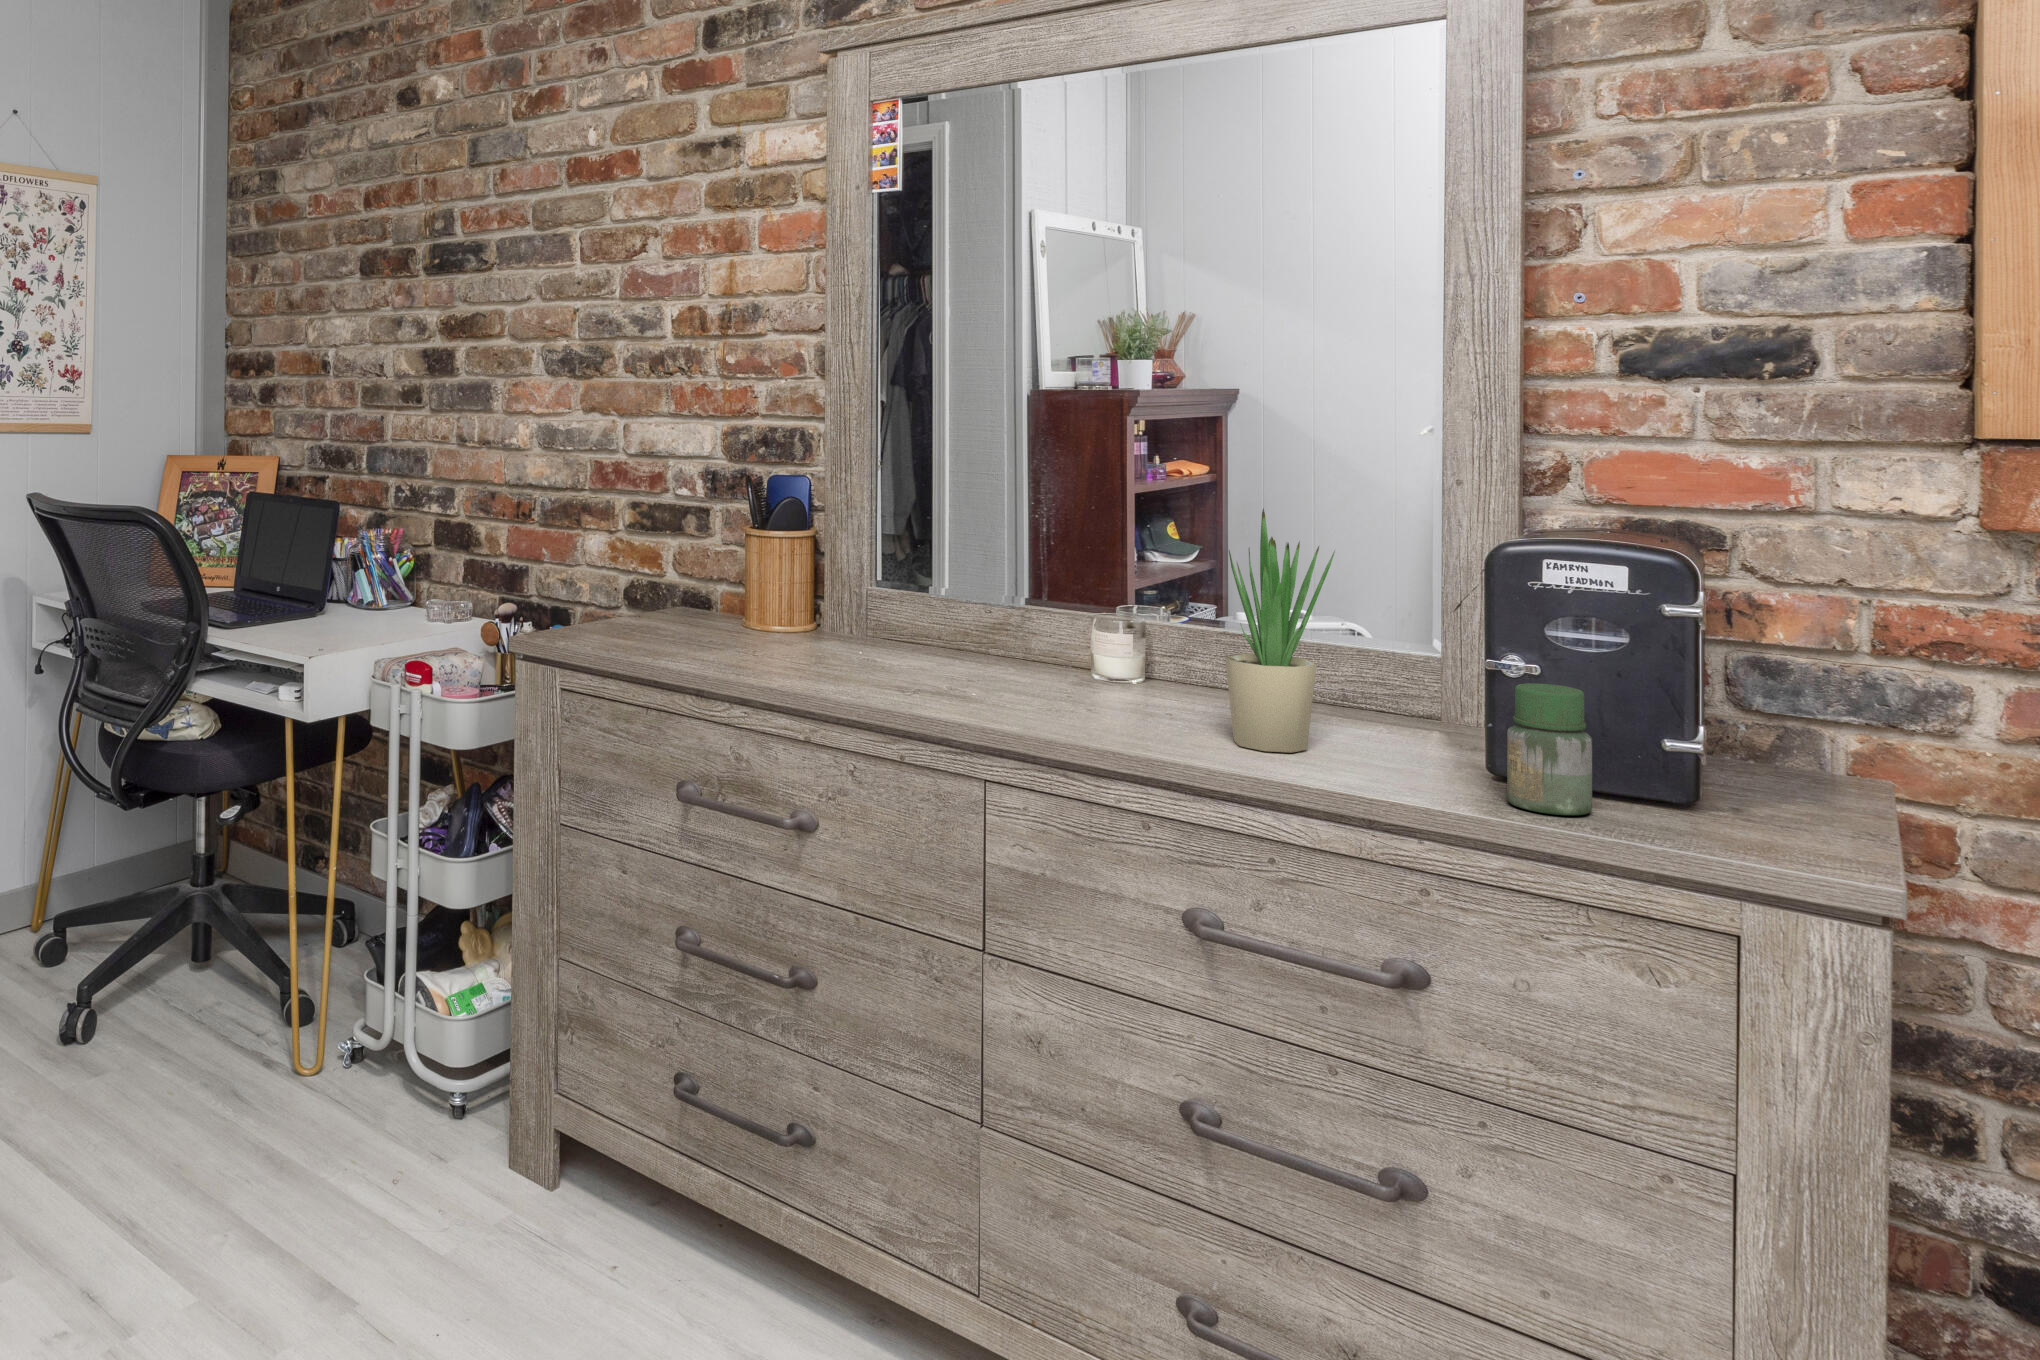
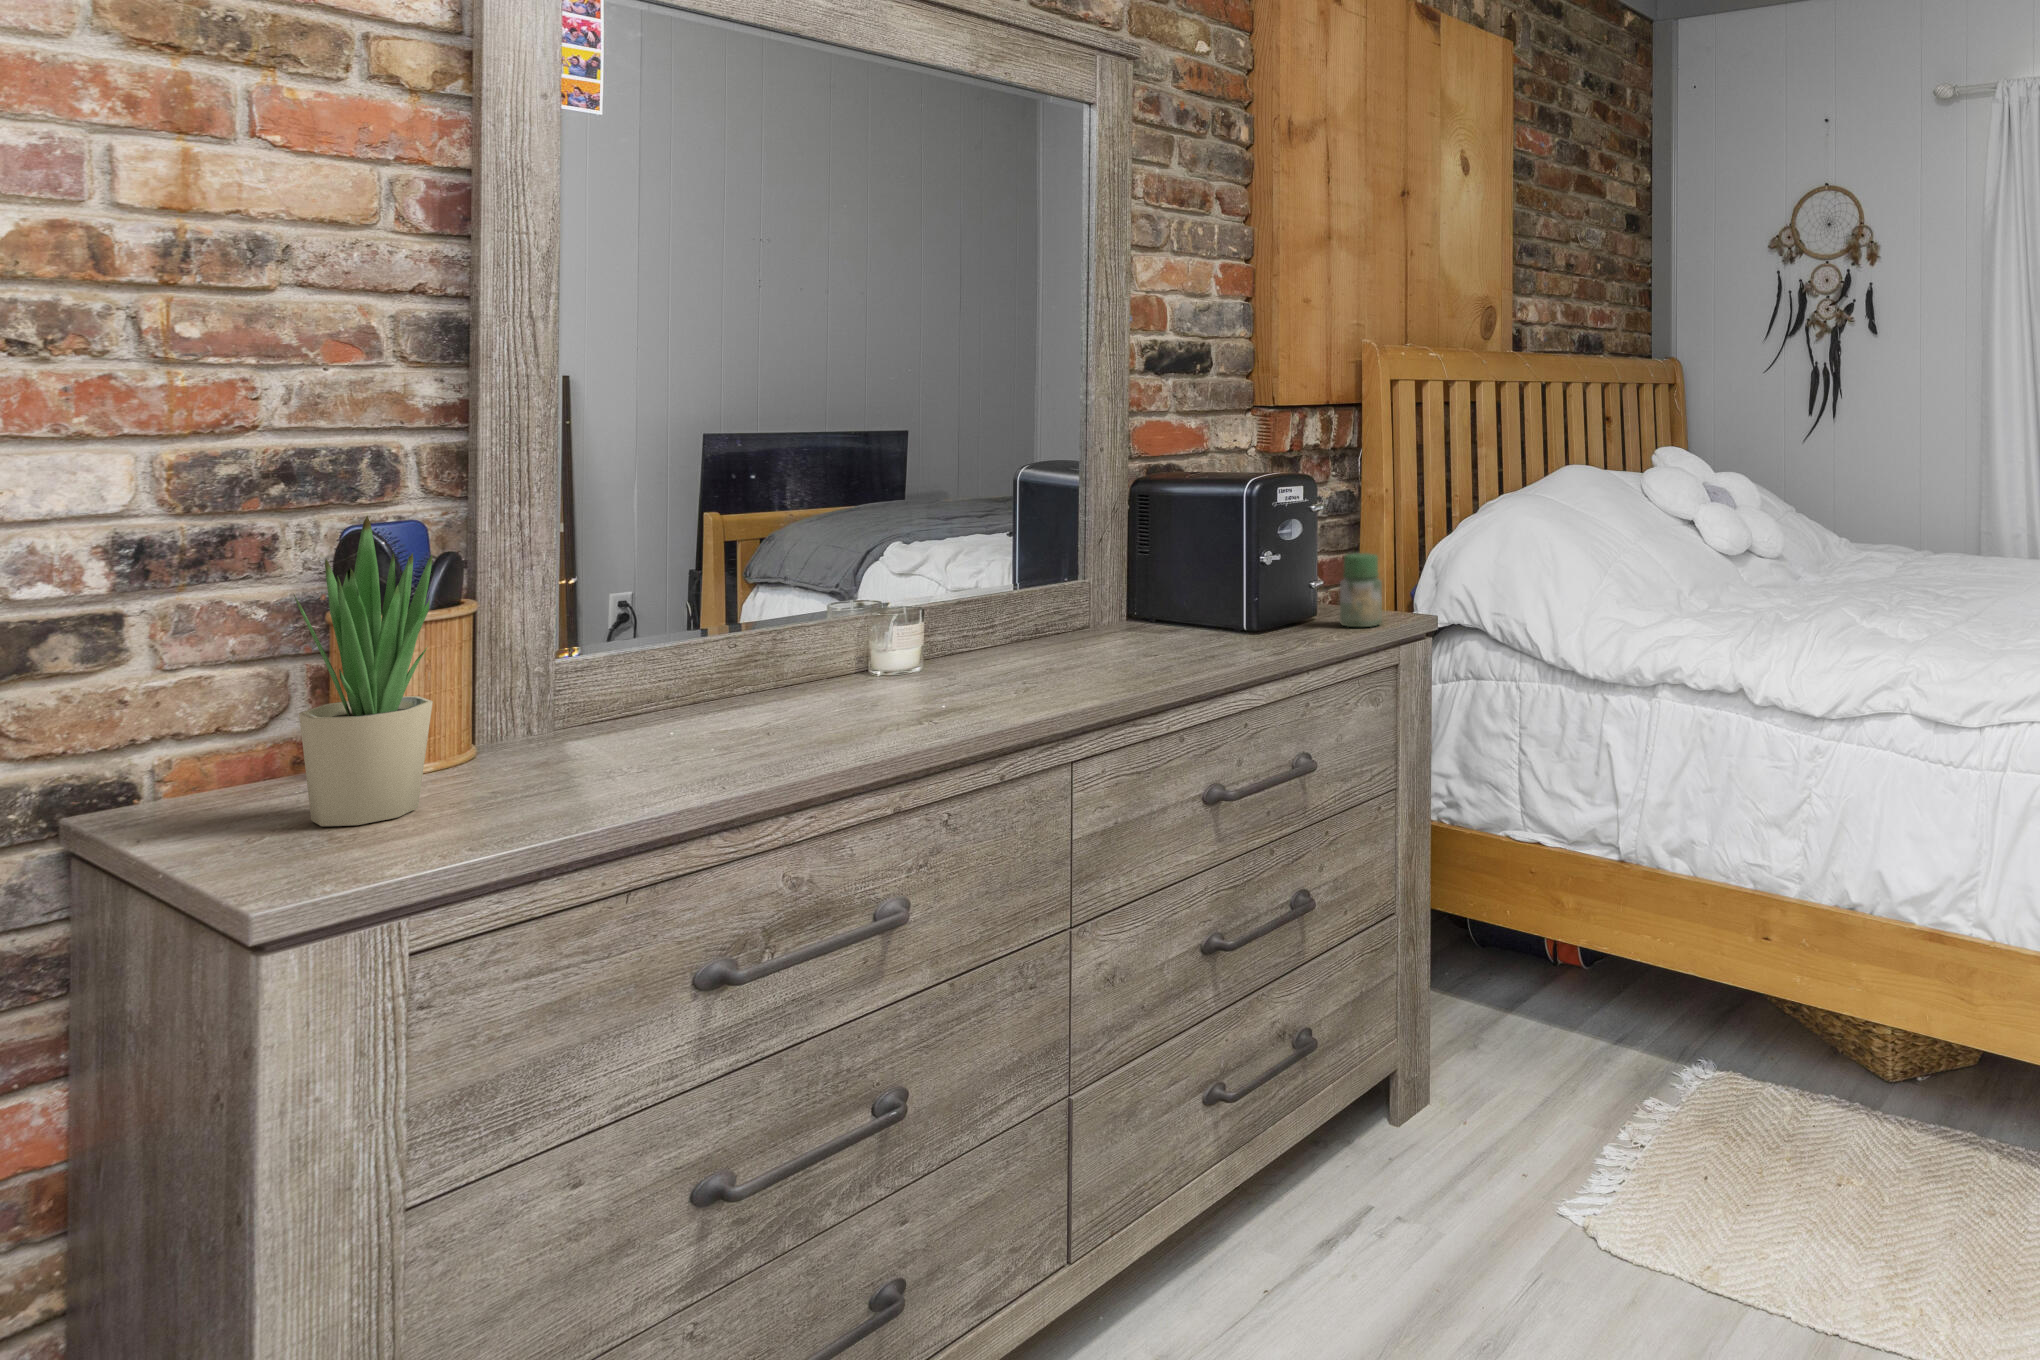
potted plant: present [1225,509,1335,753] -> present [294,516,433,826]

